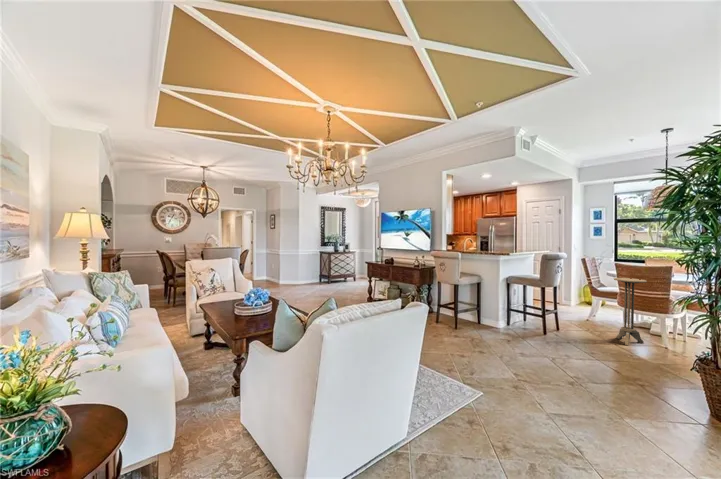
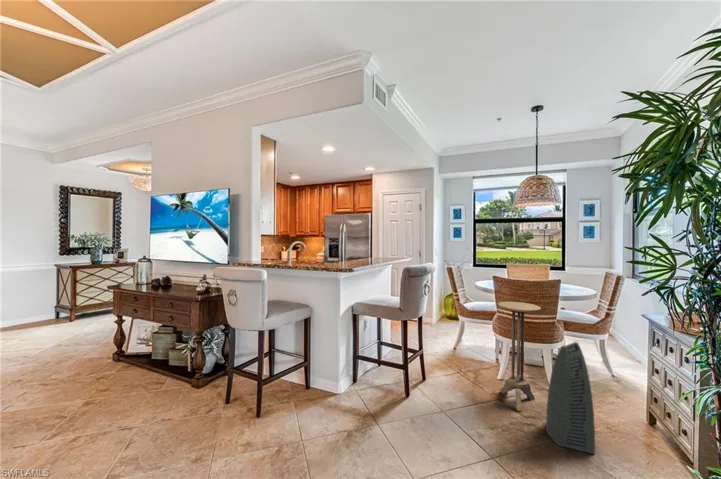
air purifier: none [643,300,675,363] -> present [546,342,595,454]

